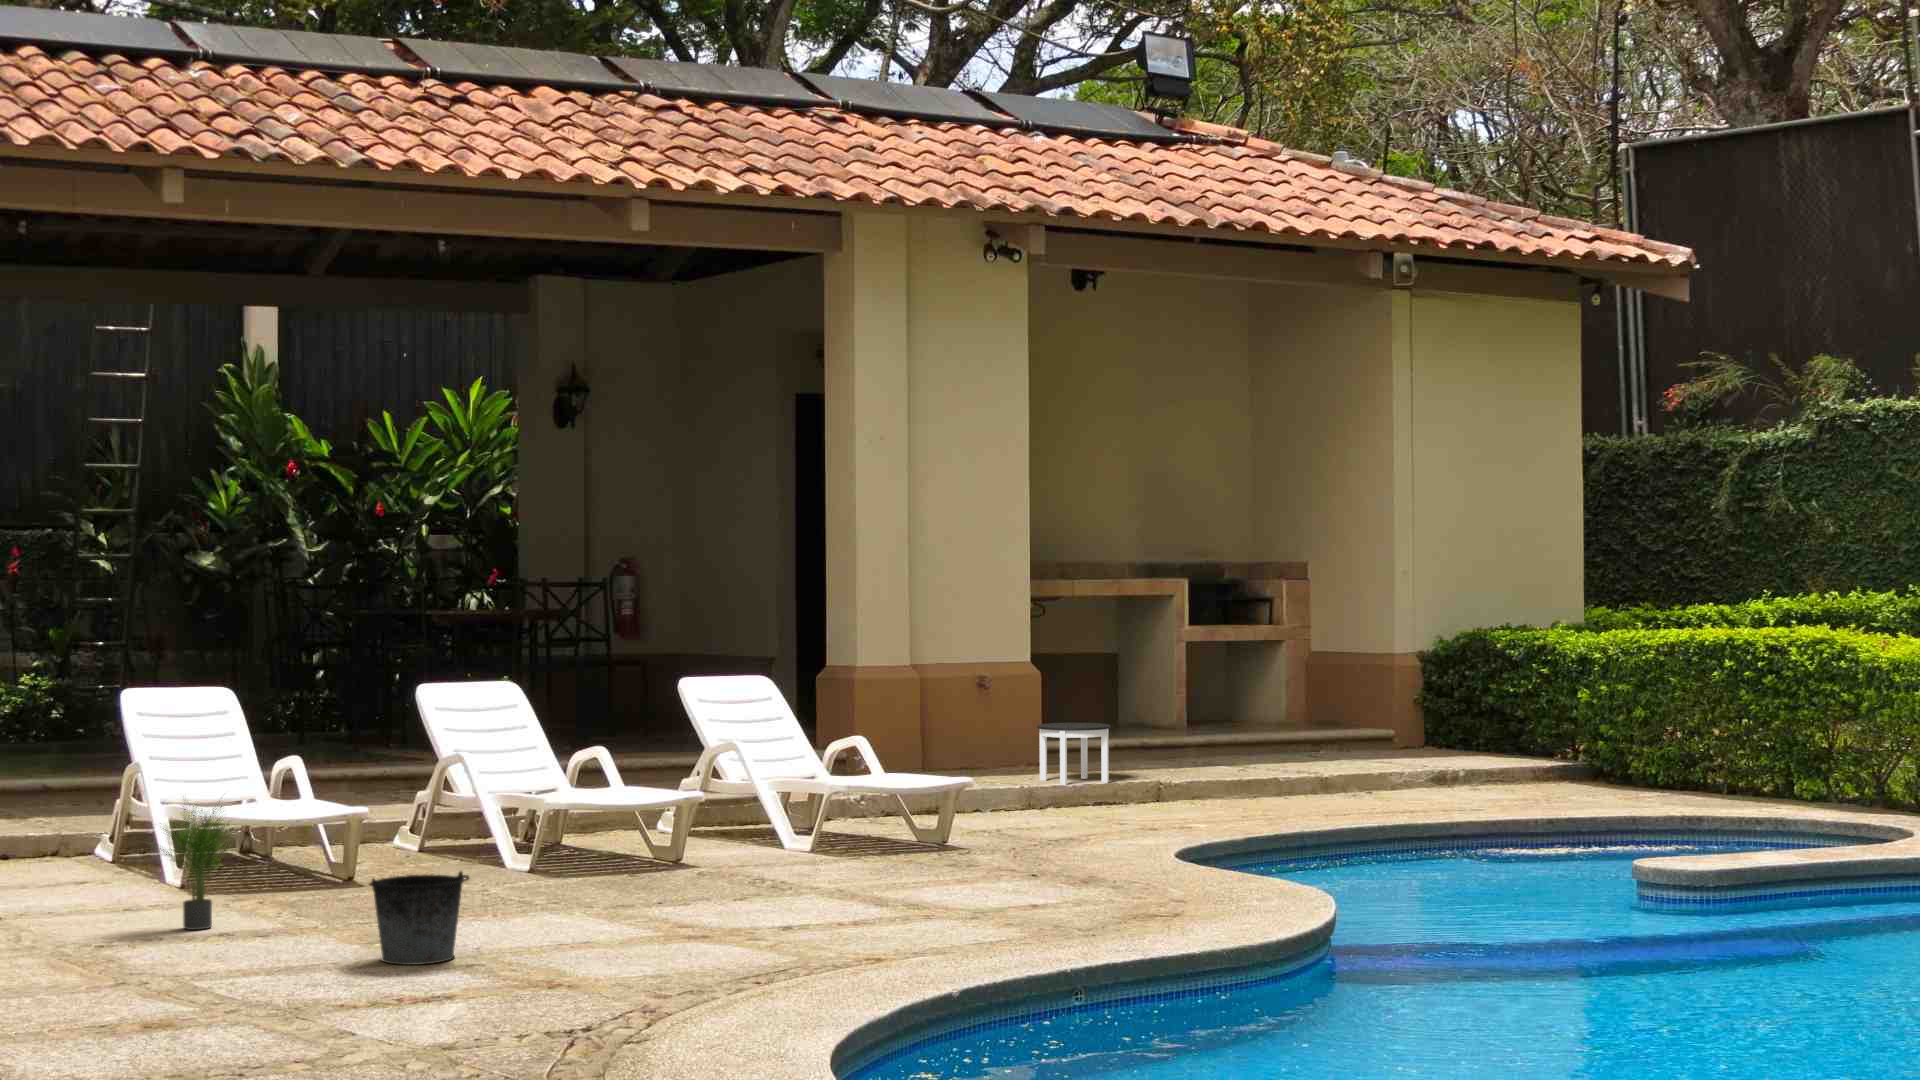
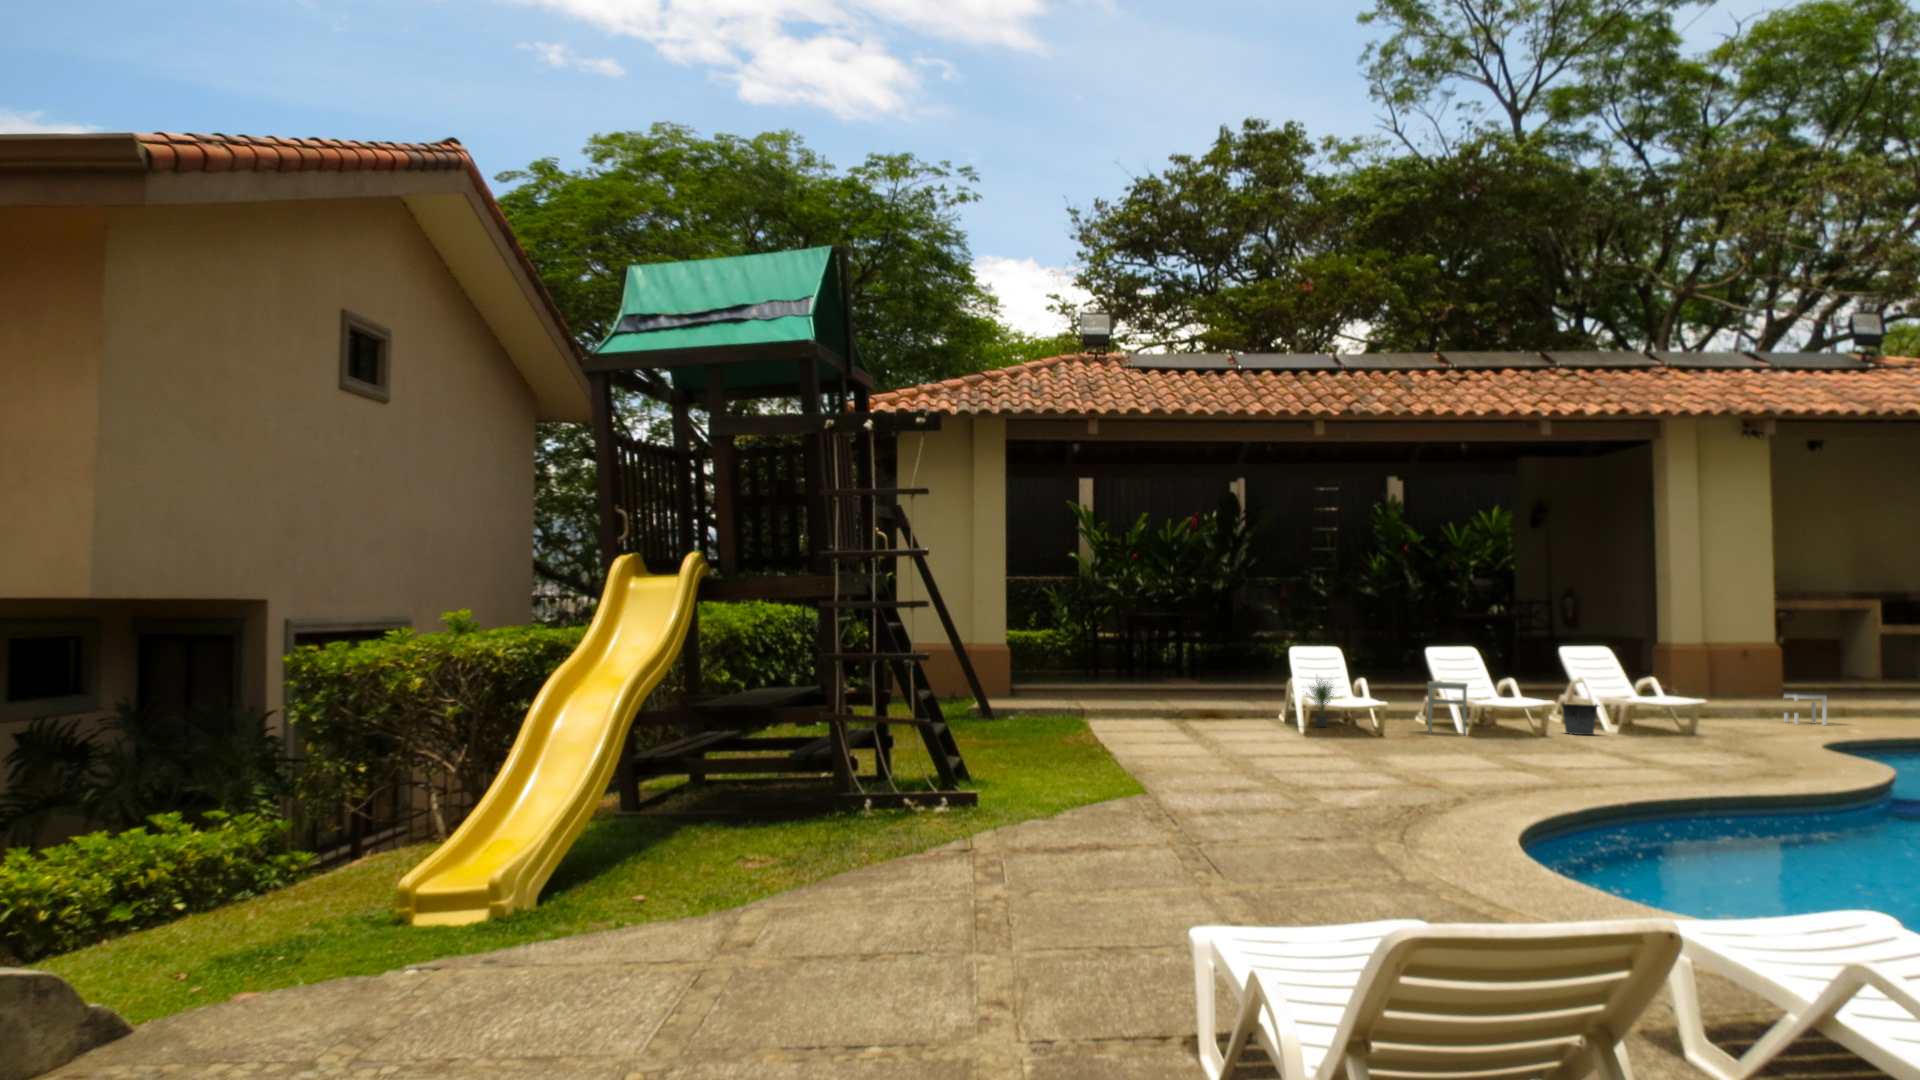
stool: none [451,790,545,921] -> present [1427,682,1468,735]
bucket: present [369,871,469,965] -> present [1562,703,1598,735]

